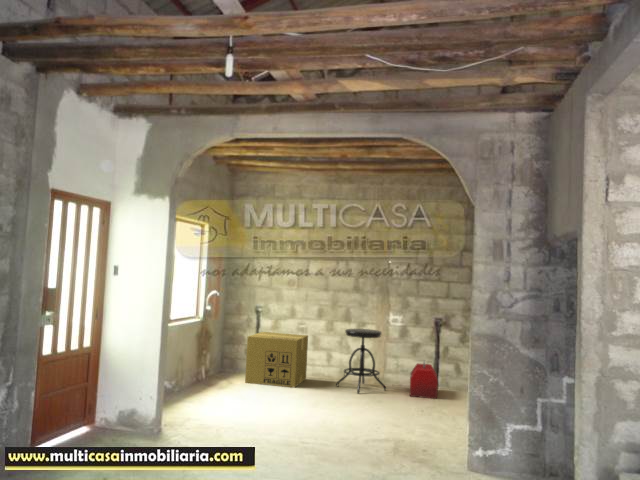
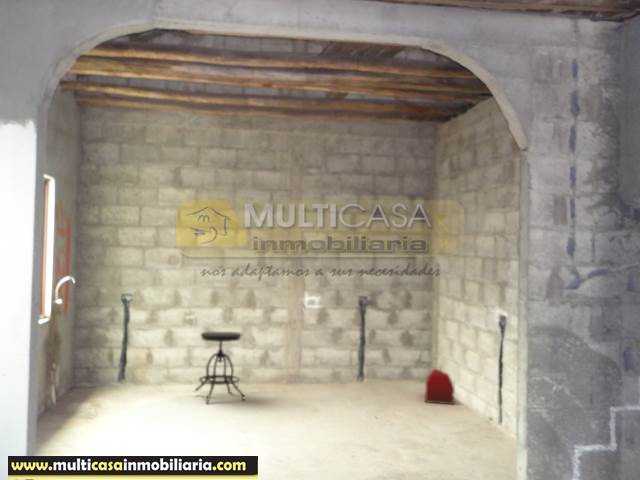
stool: present [336,329,386,394] -> present [196,332,245,403]
cardboard box: present [245,332,308,387] -> none [255,336,320,394]

